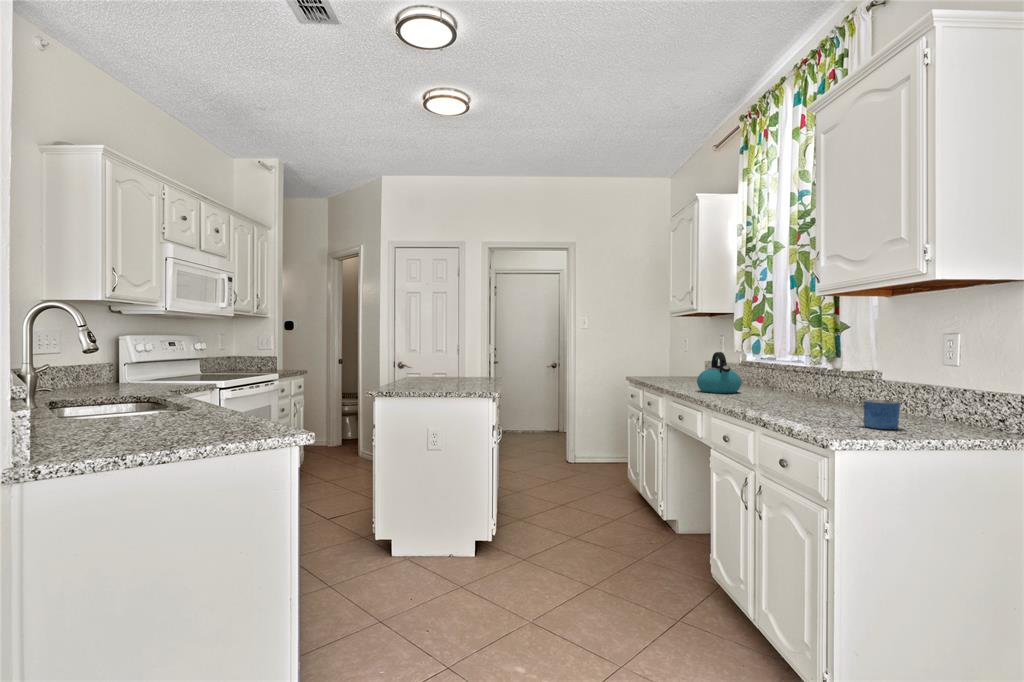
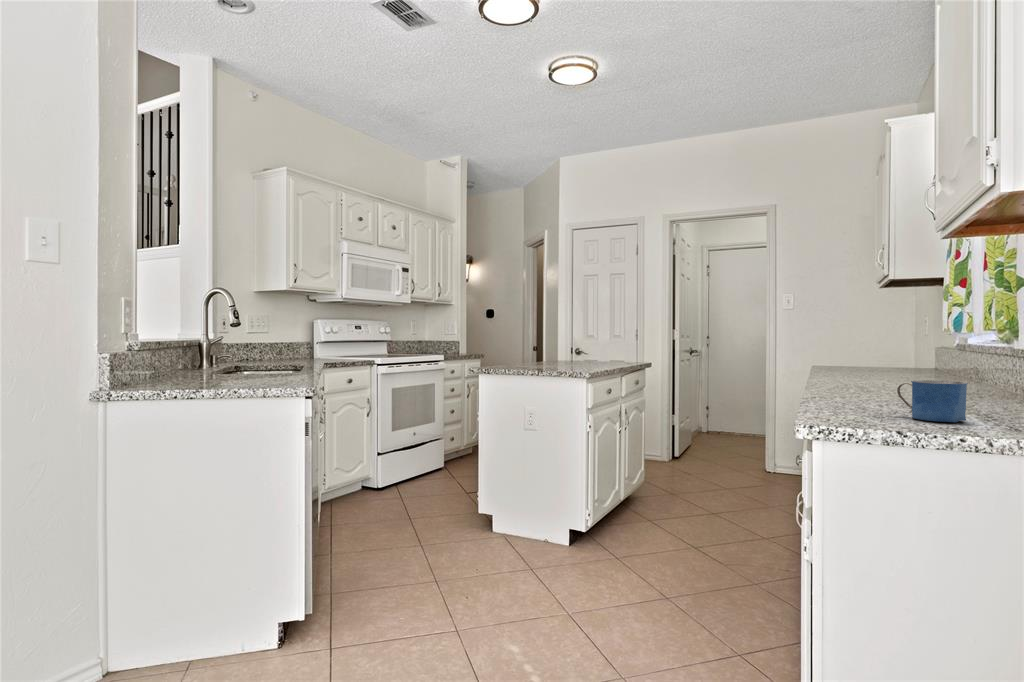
kettle: present [697,352,741,393] -> none [840,329,905,383]

